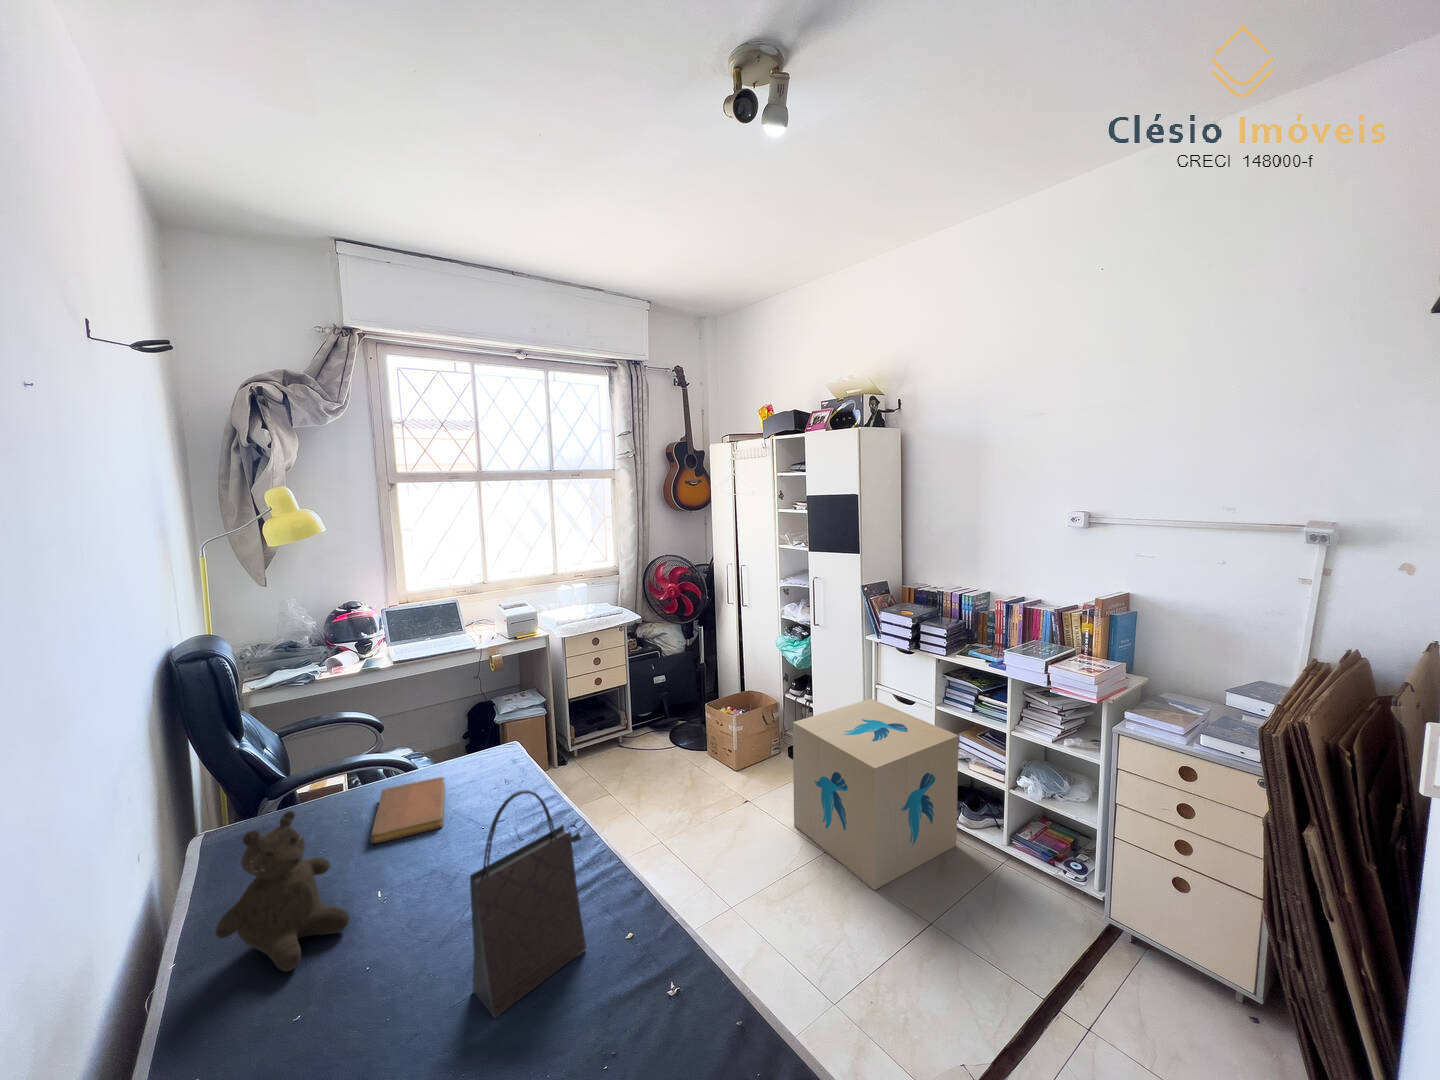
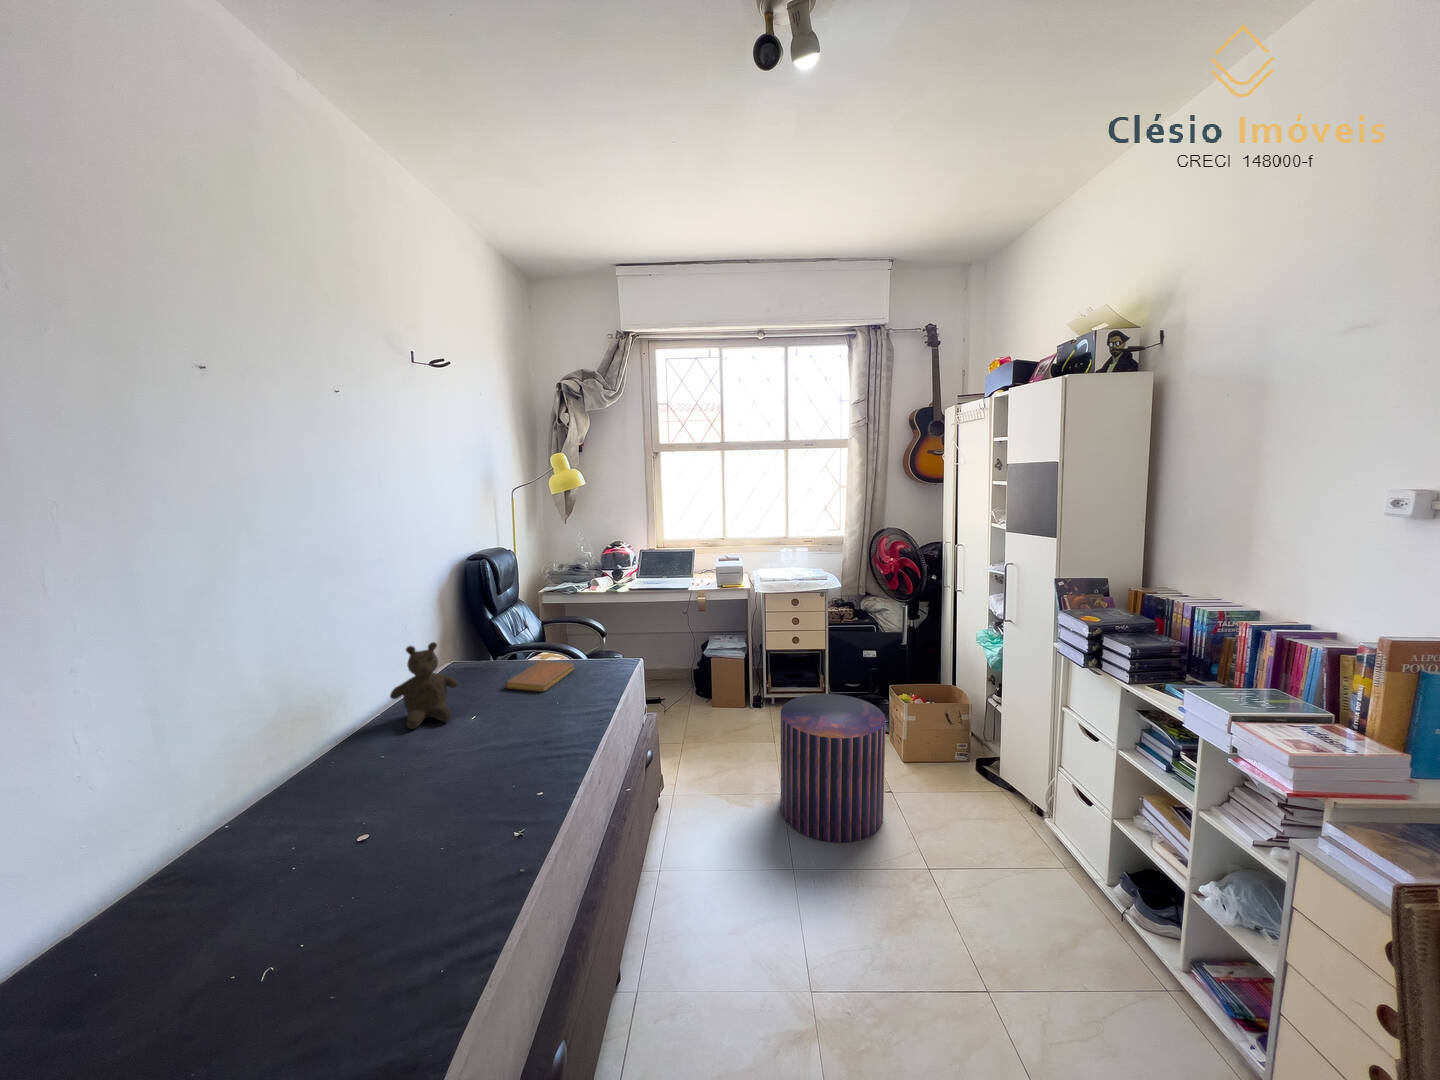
cardboard box: present [793,699,959,890] -> none [920,718,1127,940]
pouf: none [662,722,765,873] -> present [781,694,886,843]
handbag: present [470,790,586,1018] -> none [442,652,530,788]

